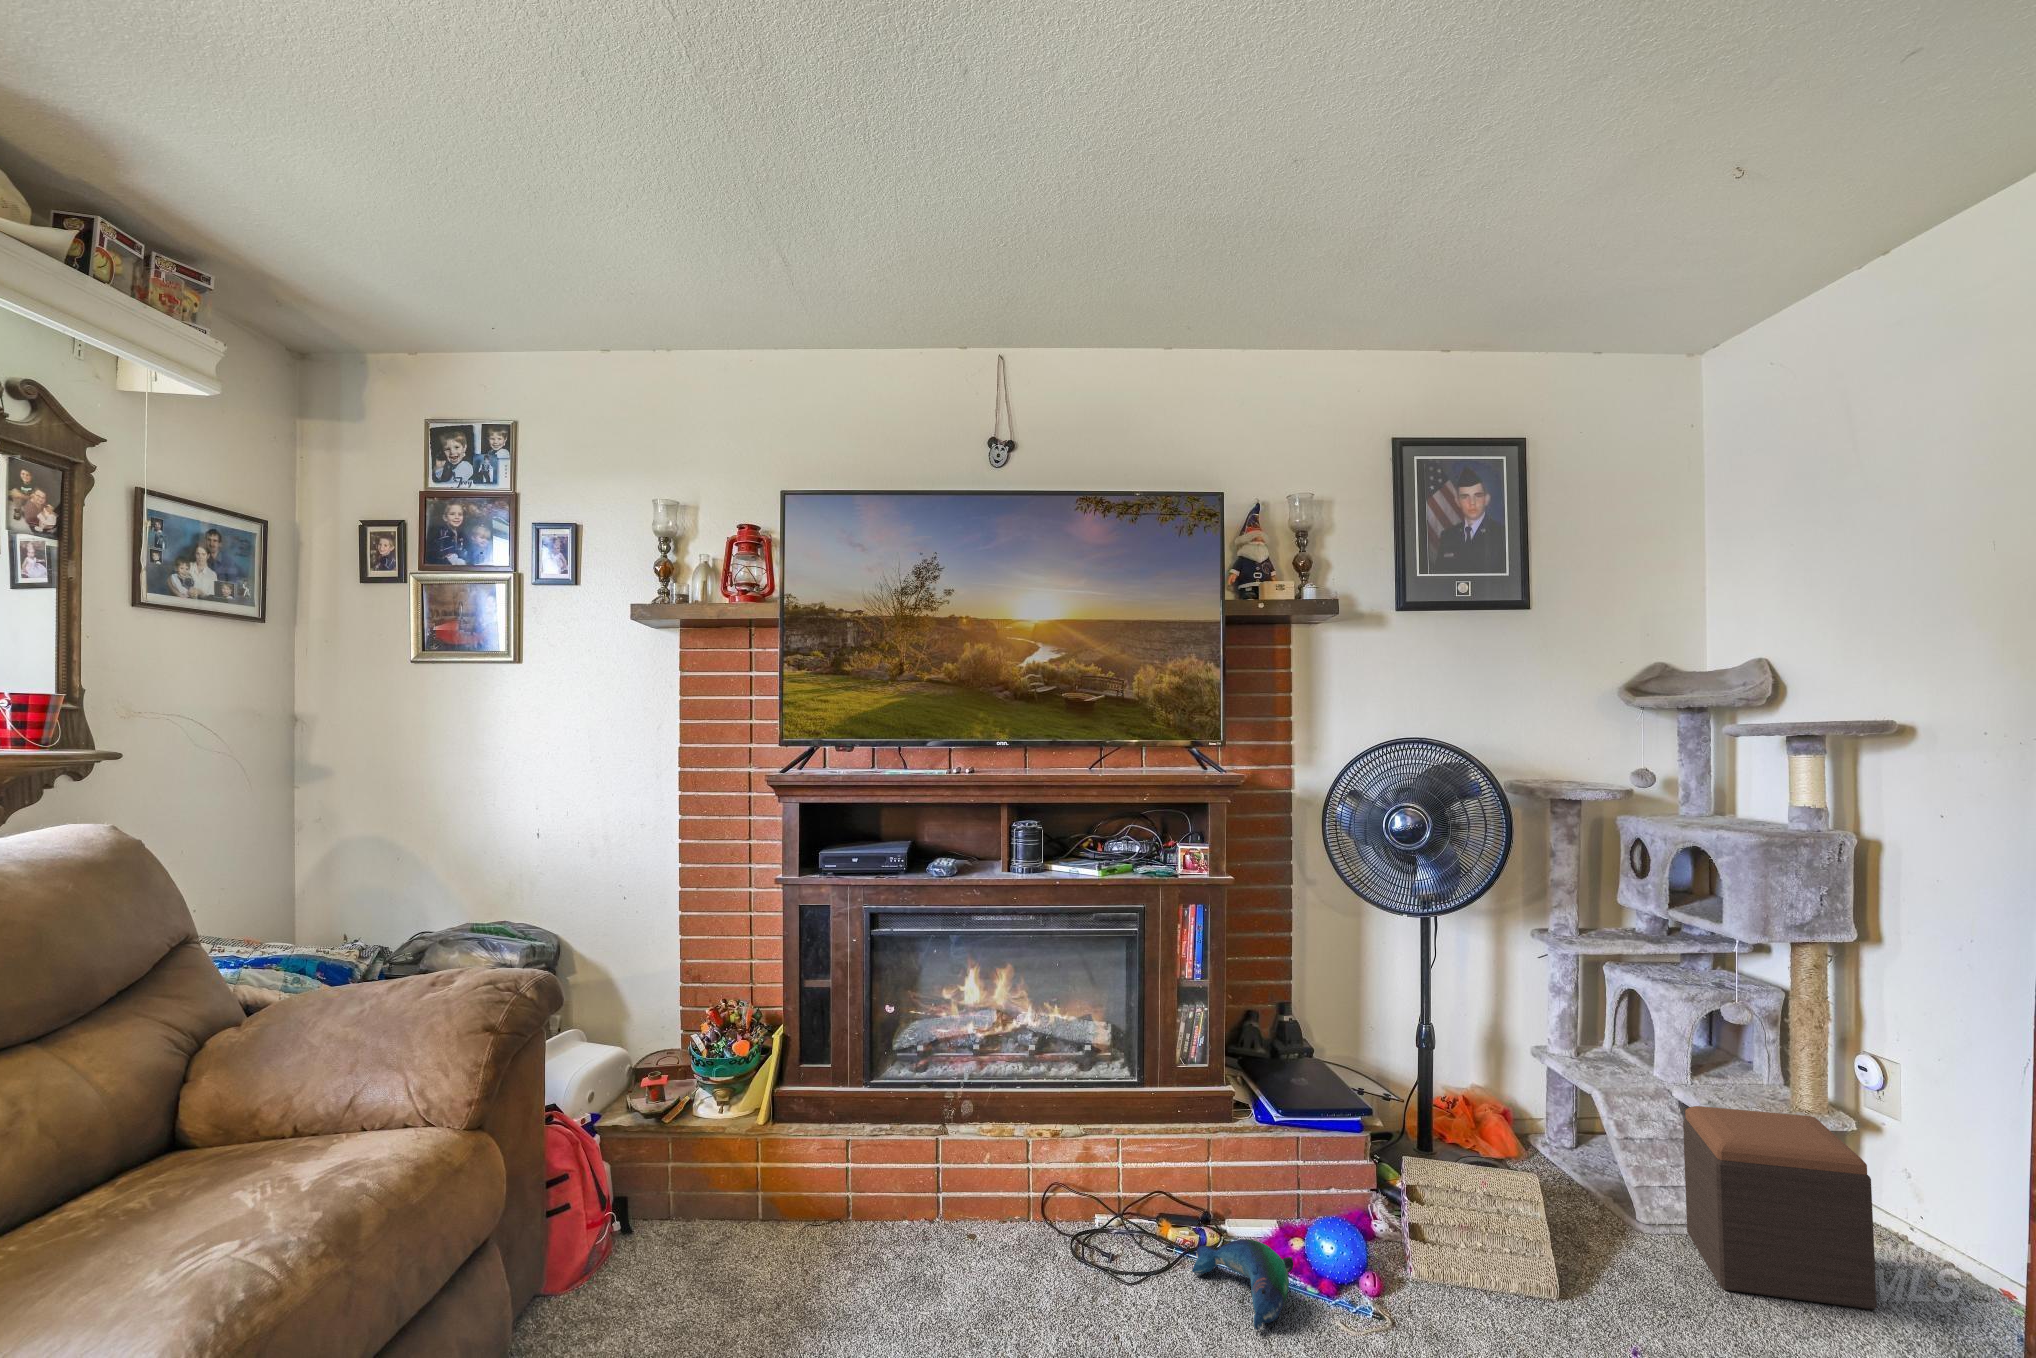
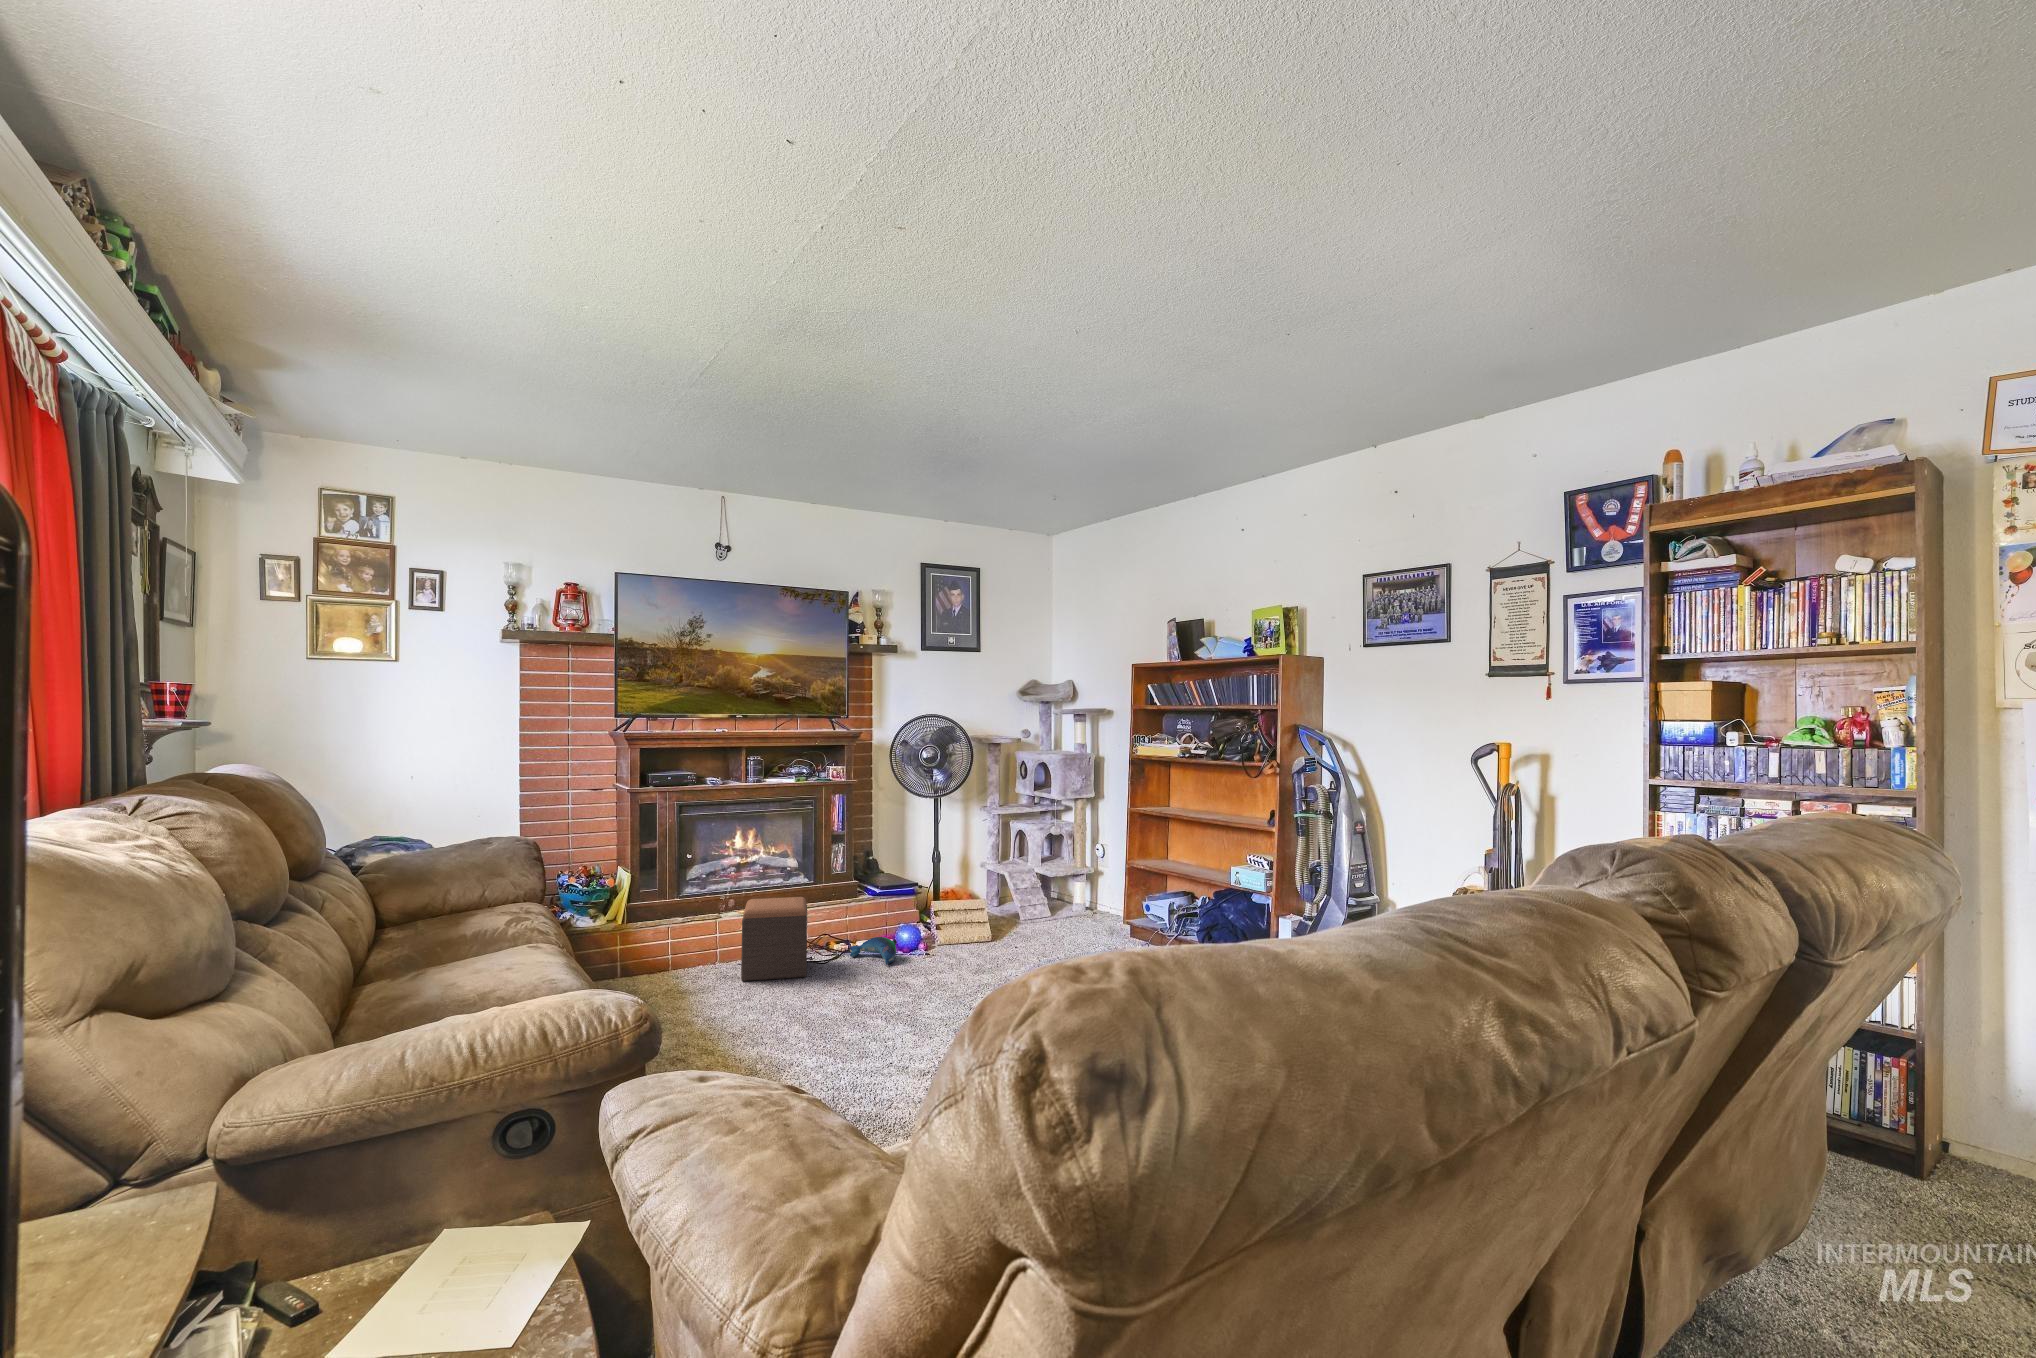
footstool: present [1683,1106,1877,1310] -> present [741,897,807,981]

